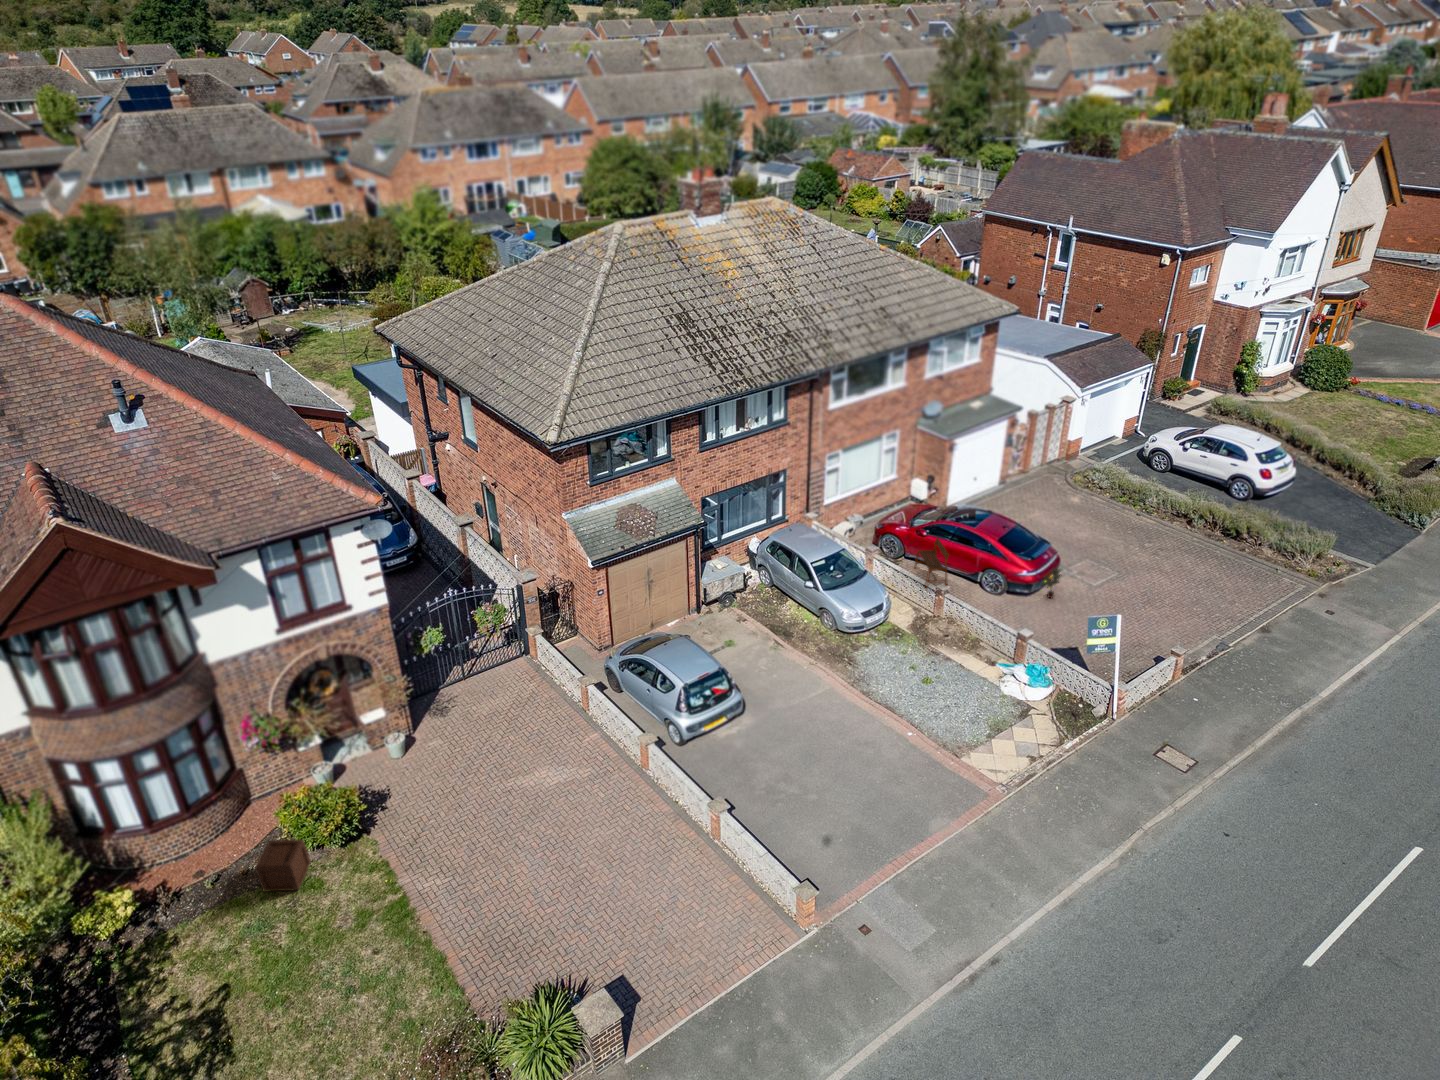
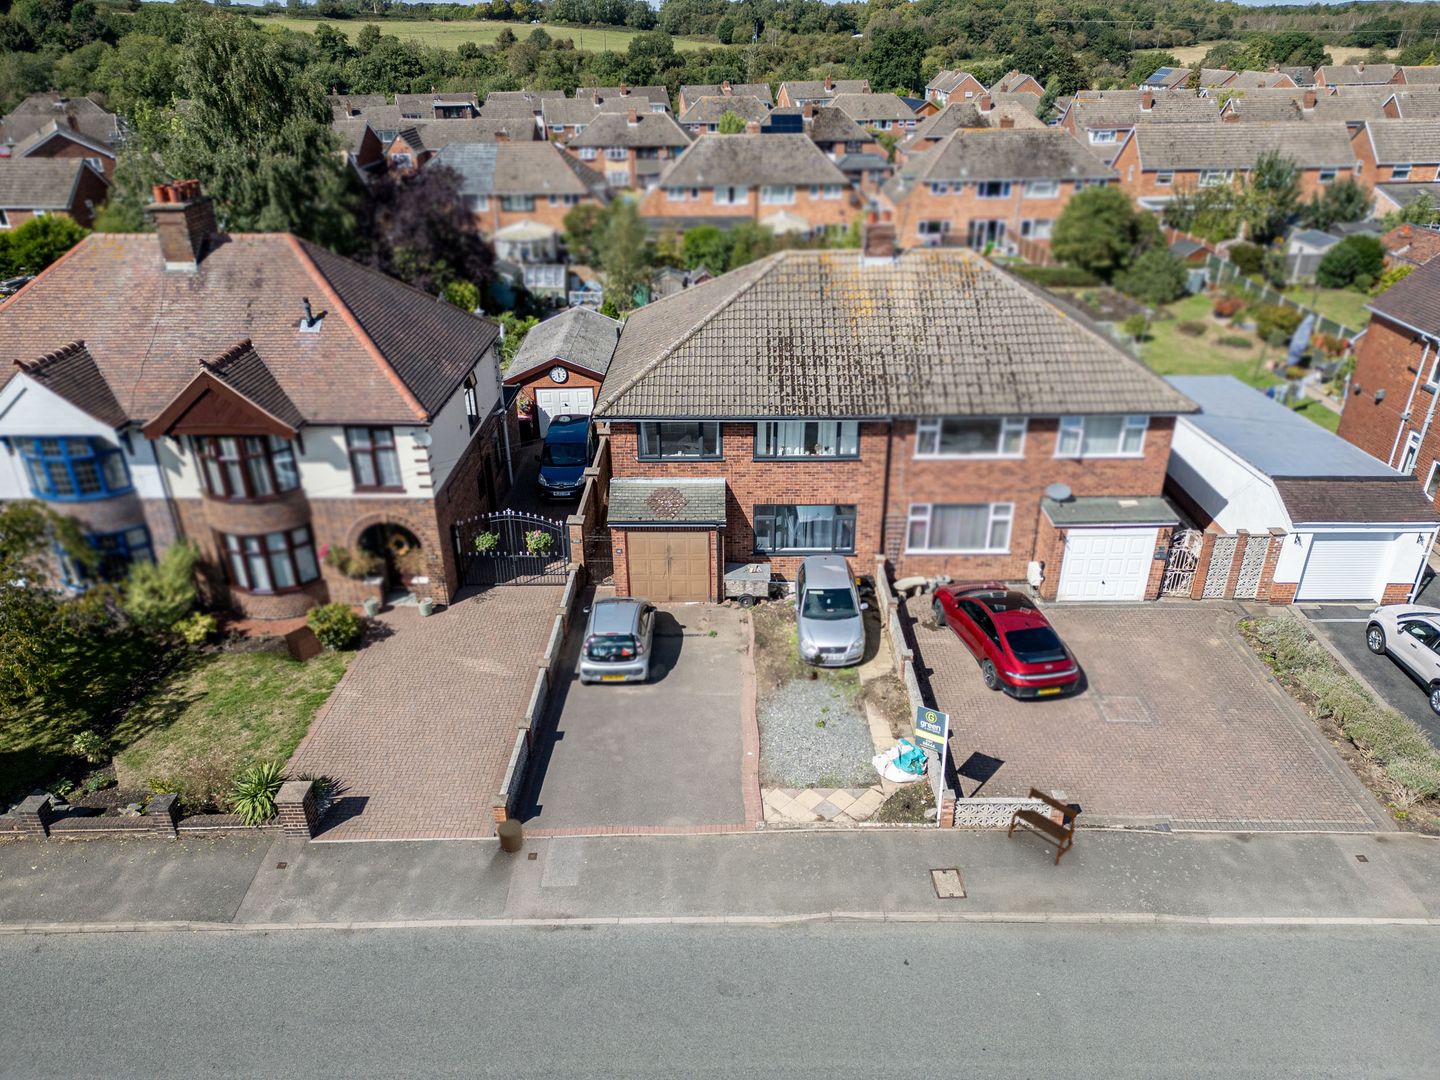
bench: present [914,538,949,587] -> present [1008,787,1077,865]
potted tree: present [1043,569,1062,598] -> present [804,650,828,679]
woven basket: none [805,908,835,948] -> present [498,819,523,852]

